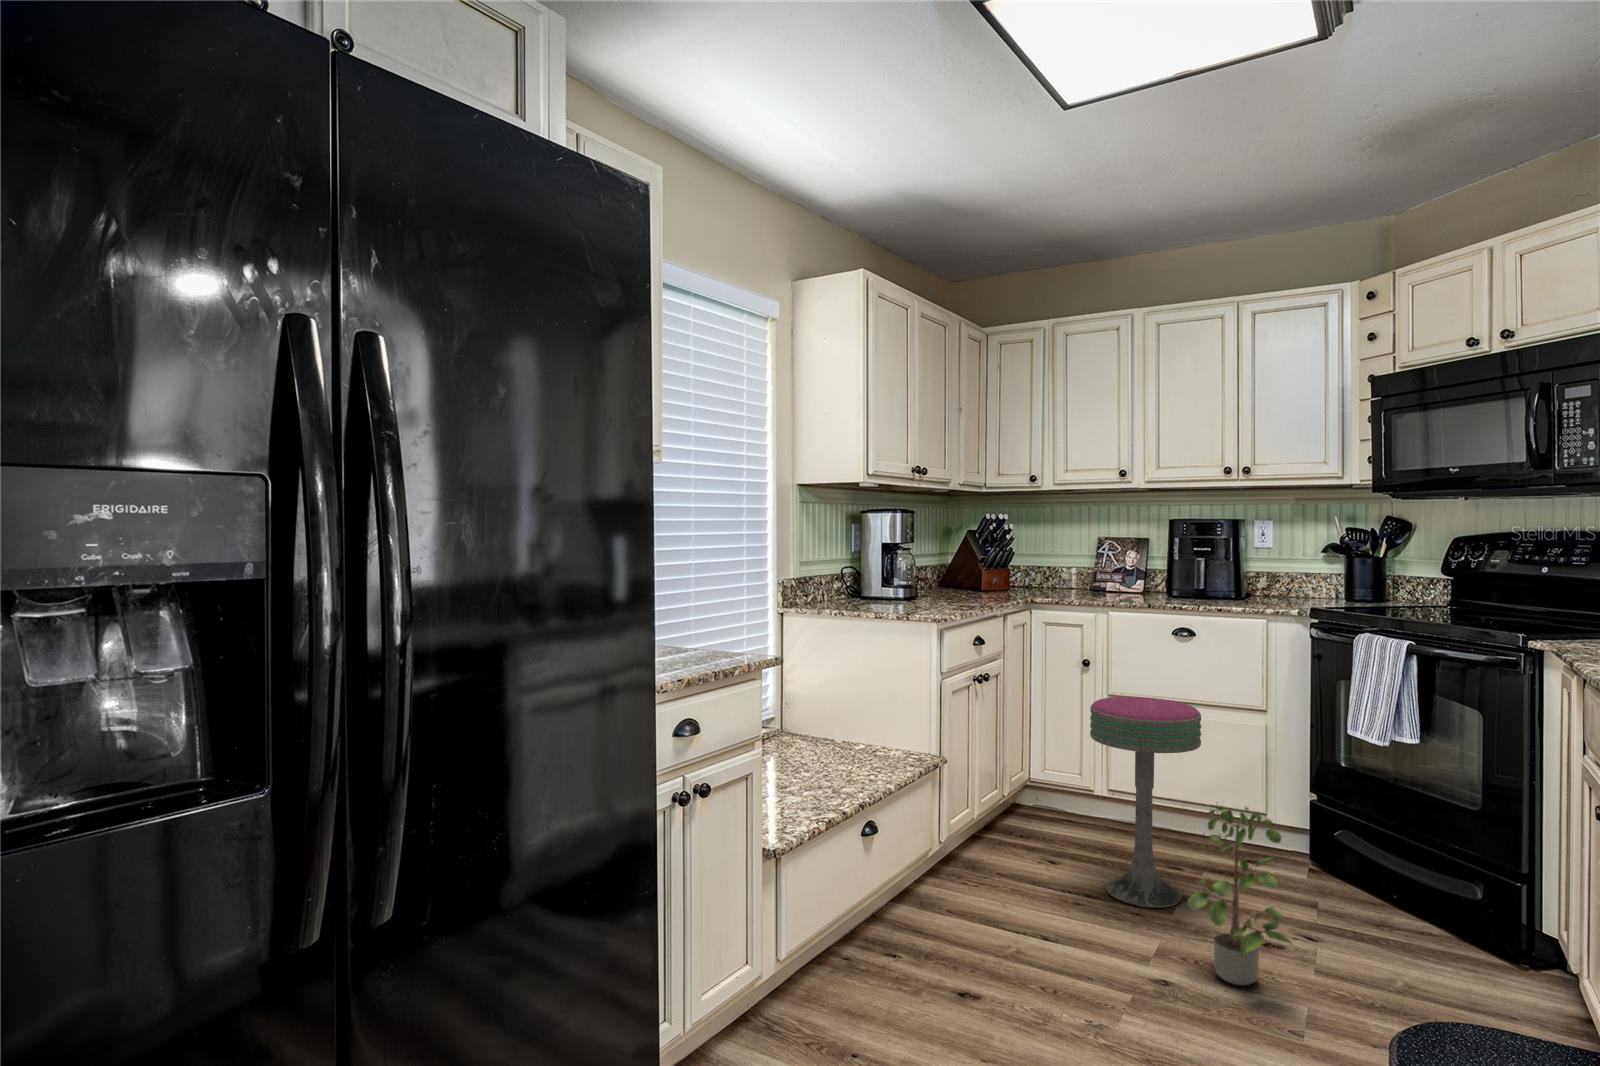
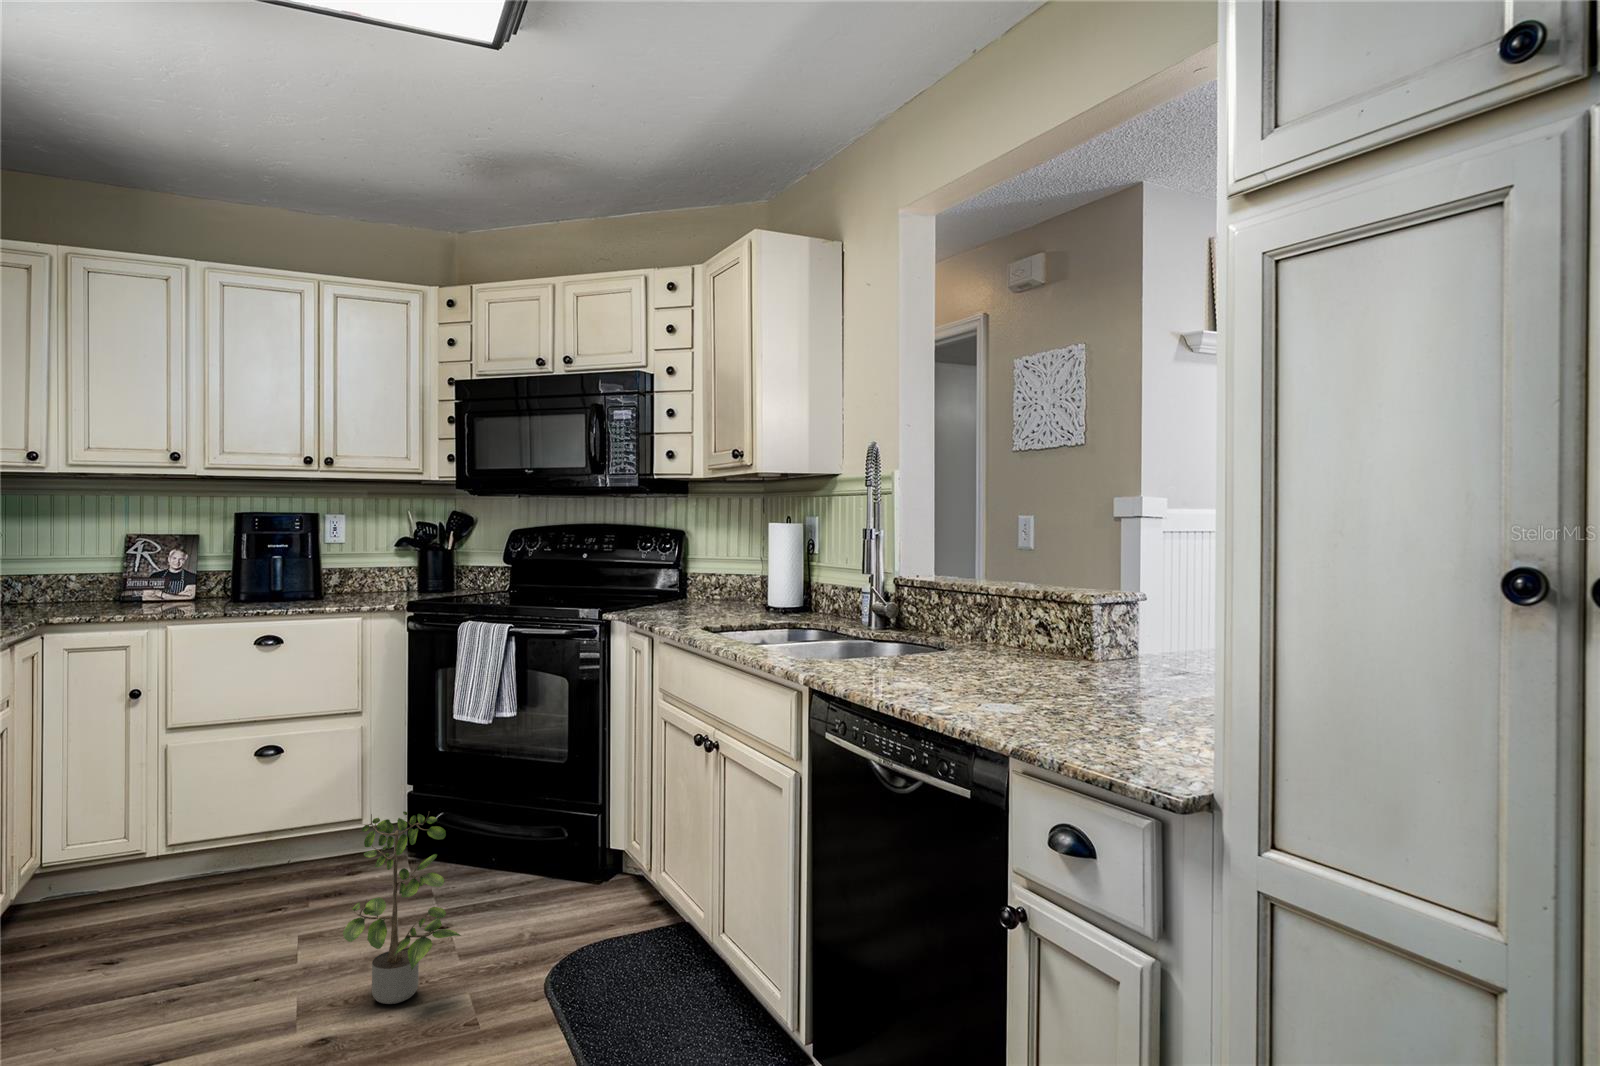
bar stool: present [1090,697,1201,908] -> none [181,718,323,970]

